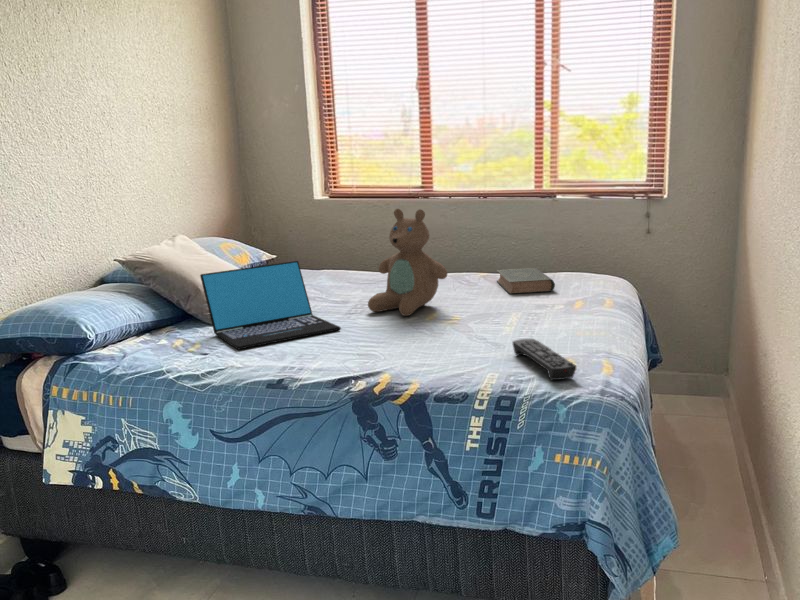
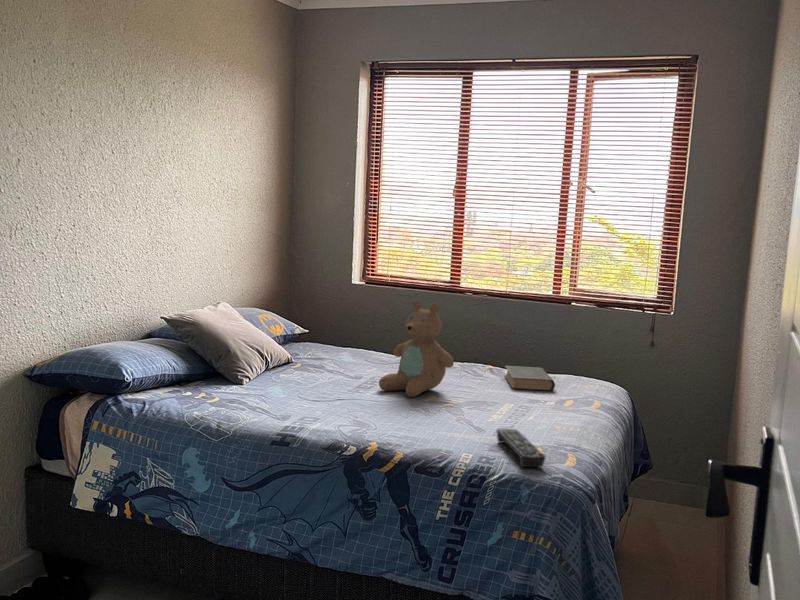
laptop: present [200,261,341,350] -> none [233,336,350,409]

